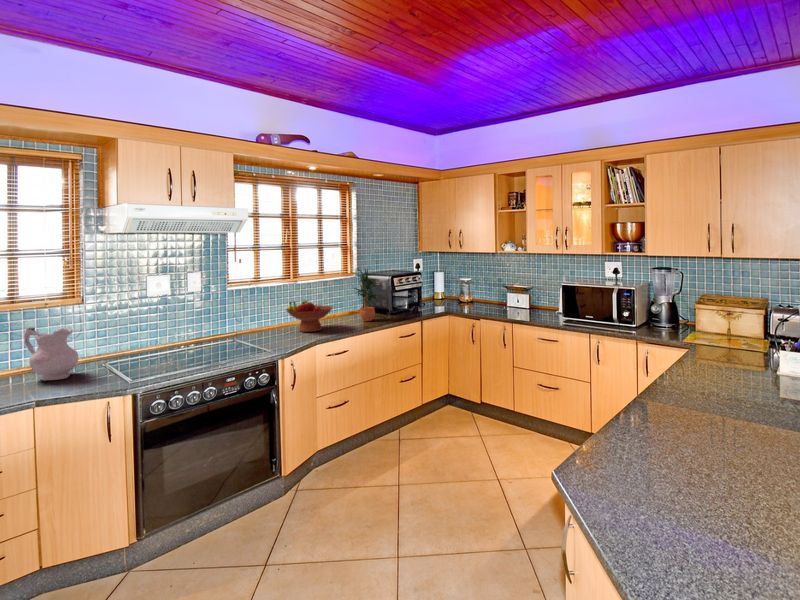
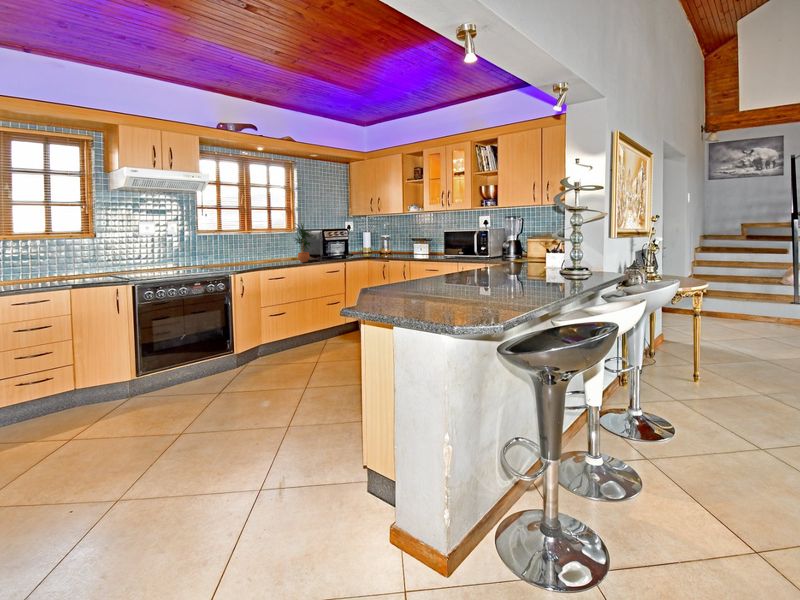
fruit bowl: present [286,300,333,332] -> none [240,243,275,266]
ceramic pitcher: present [24,327,78,381] -> none [60,247,95,281]

